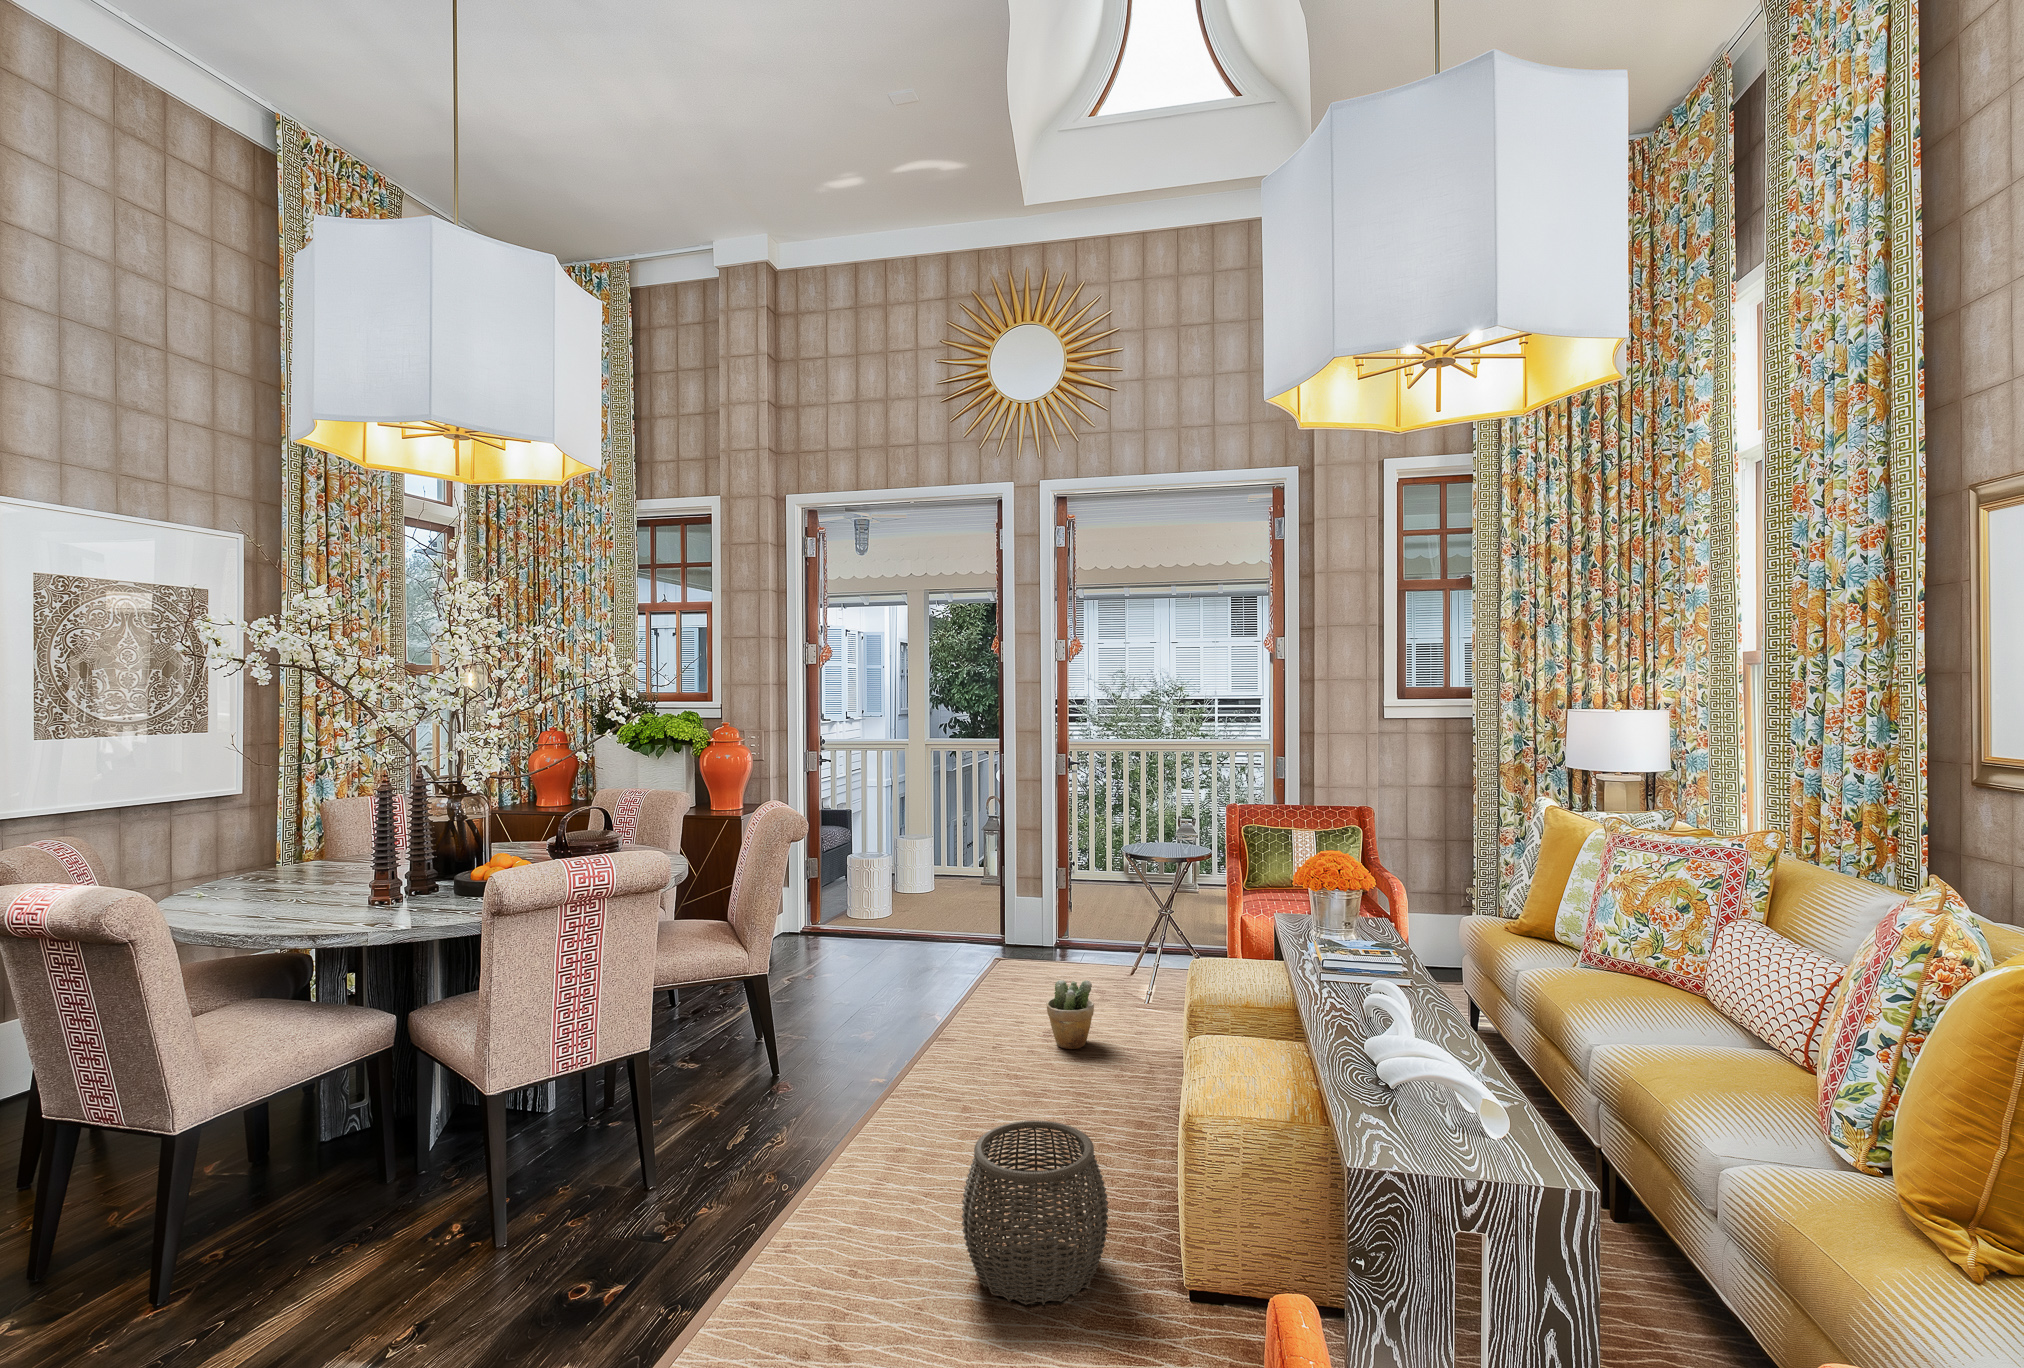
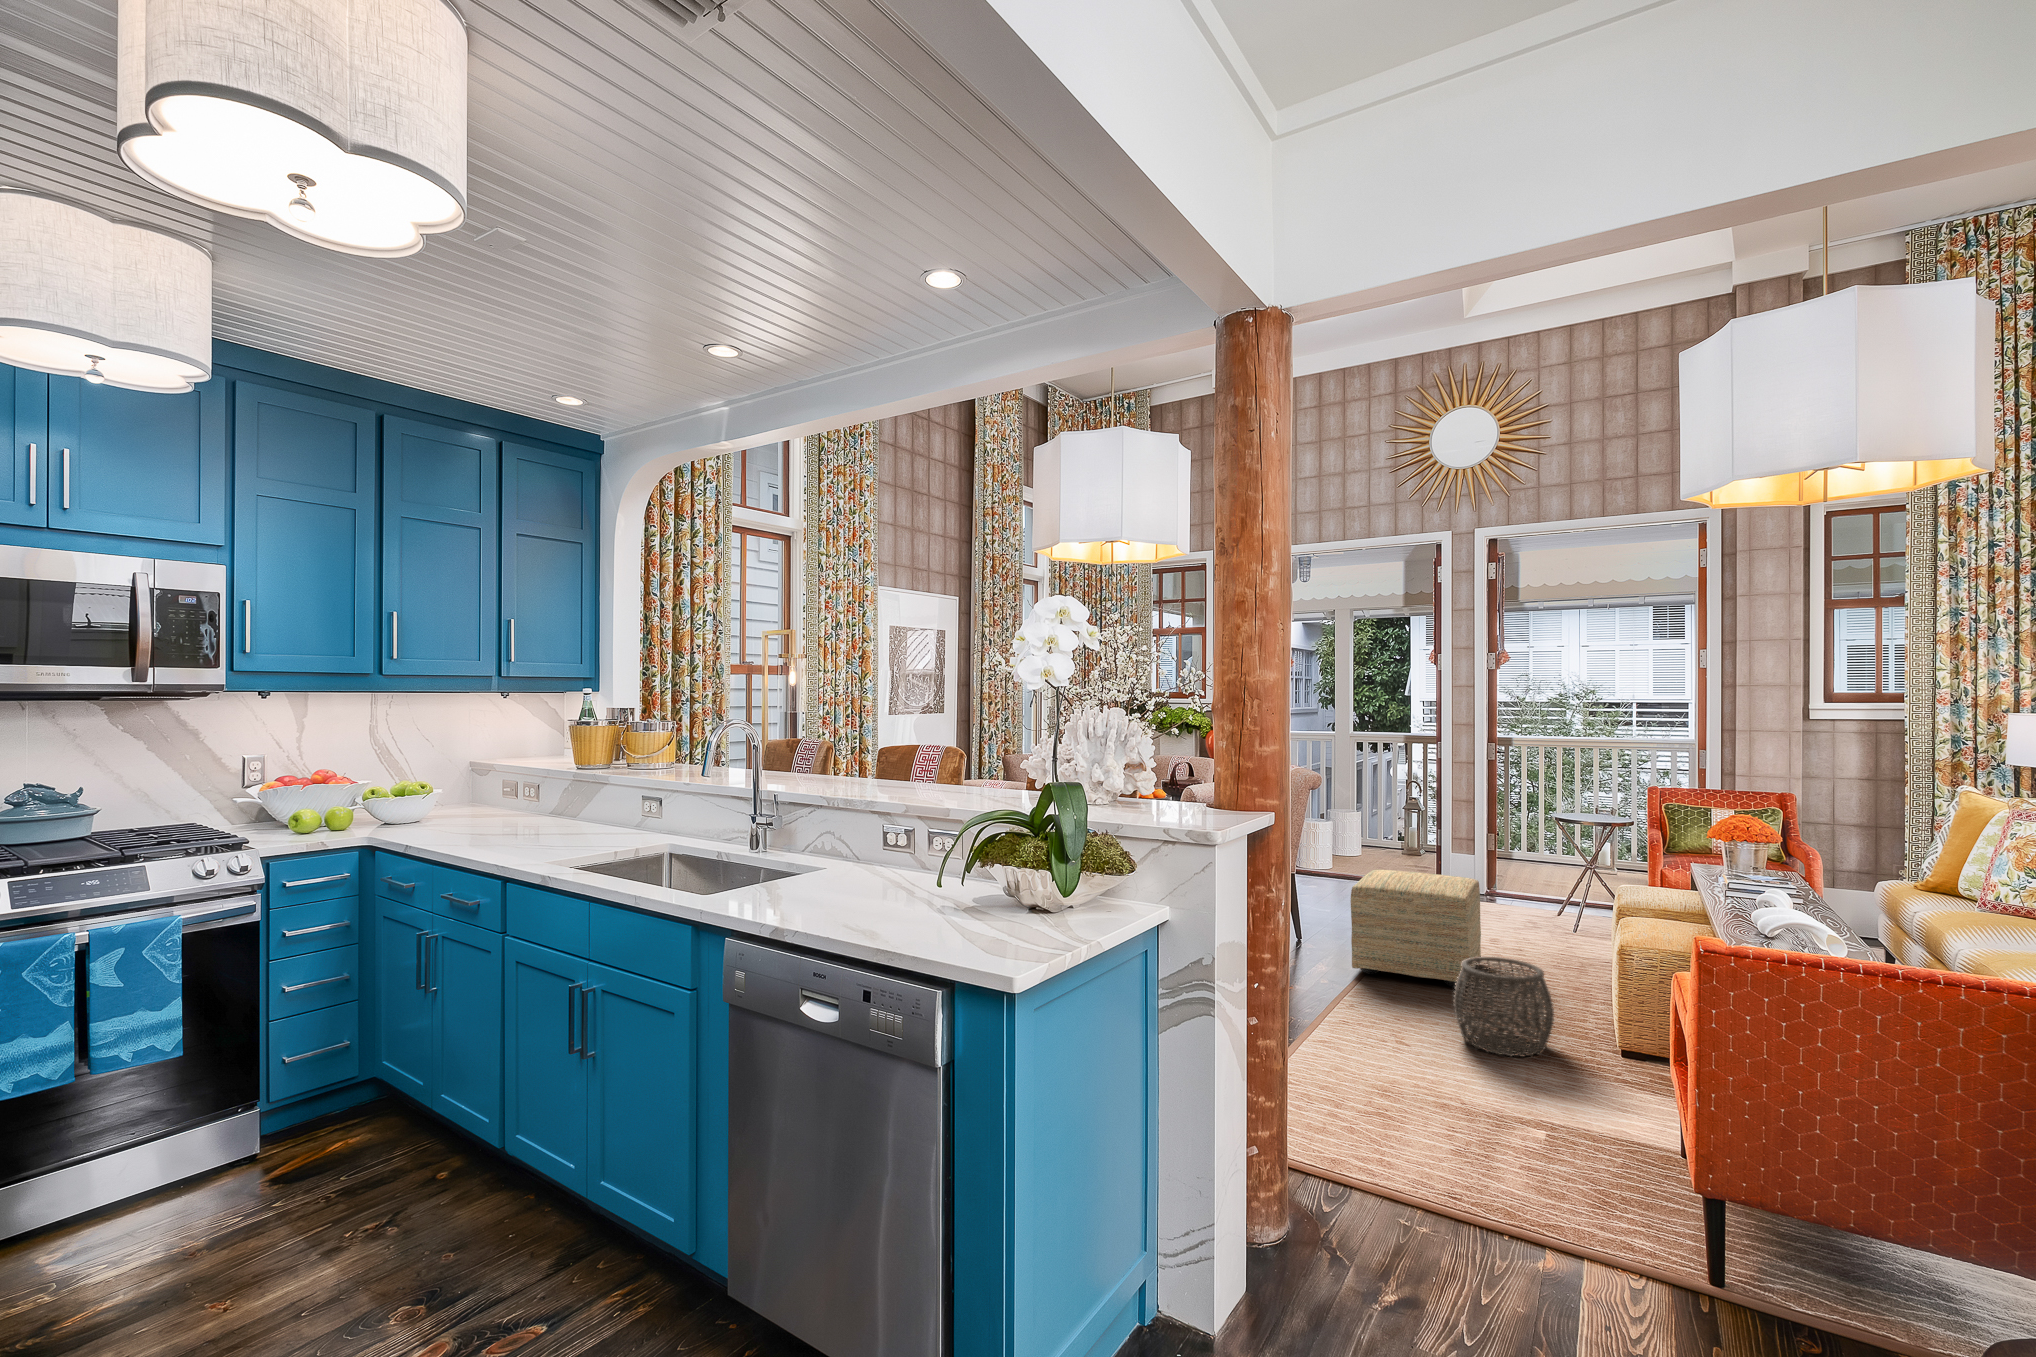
ottoman: none [841,956,1029,1137] -> present [1350,870,1481,987]
potted plant: present [1046,980,1094,1049] -> none [1491,903,1531,953]

